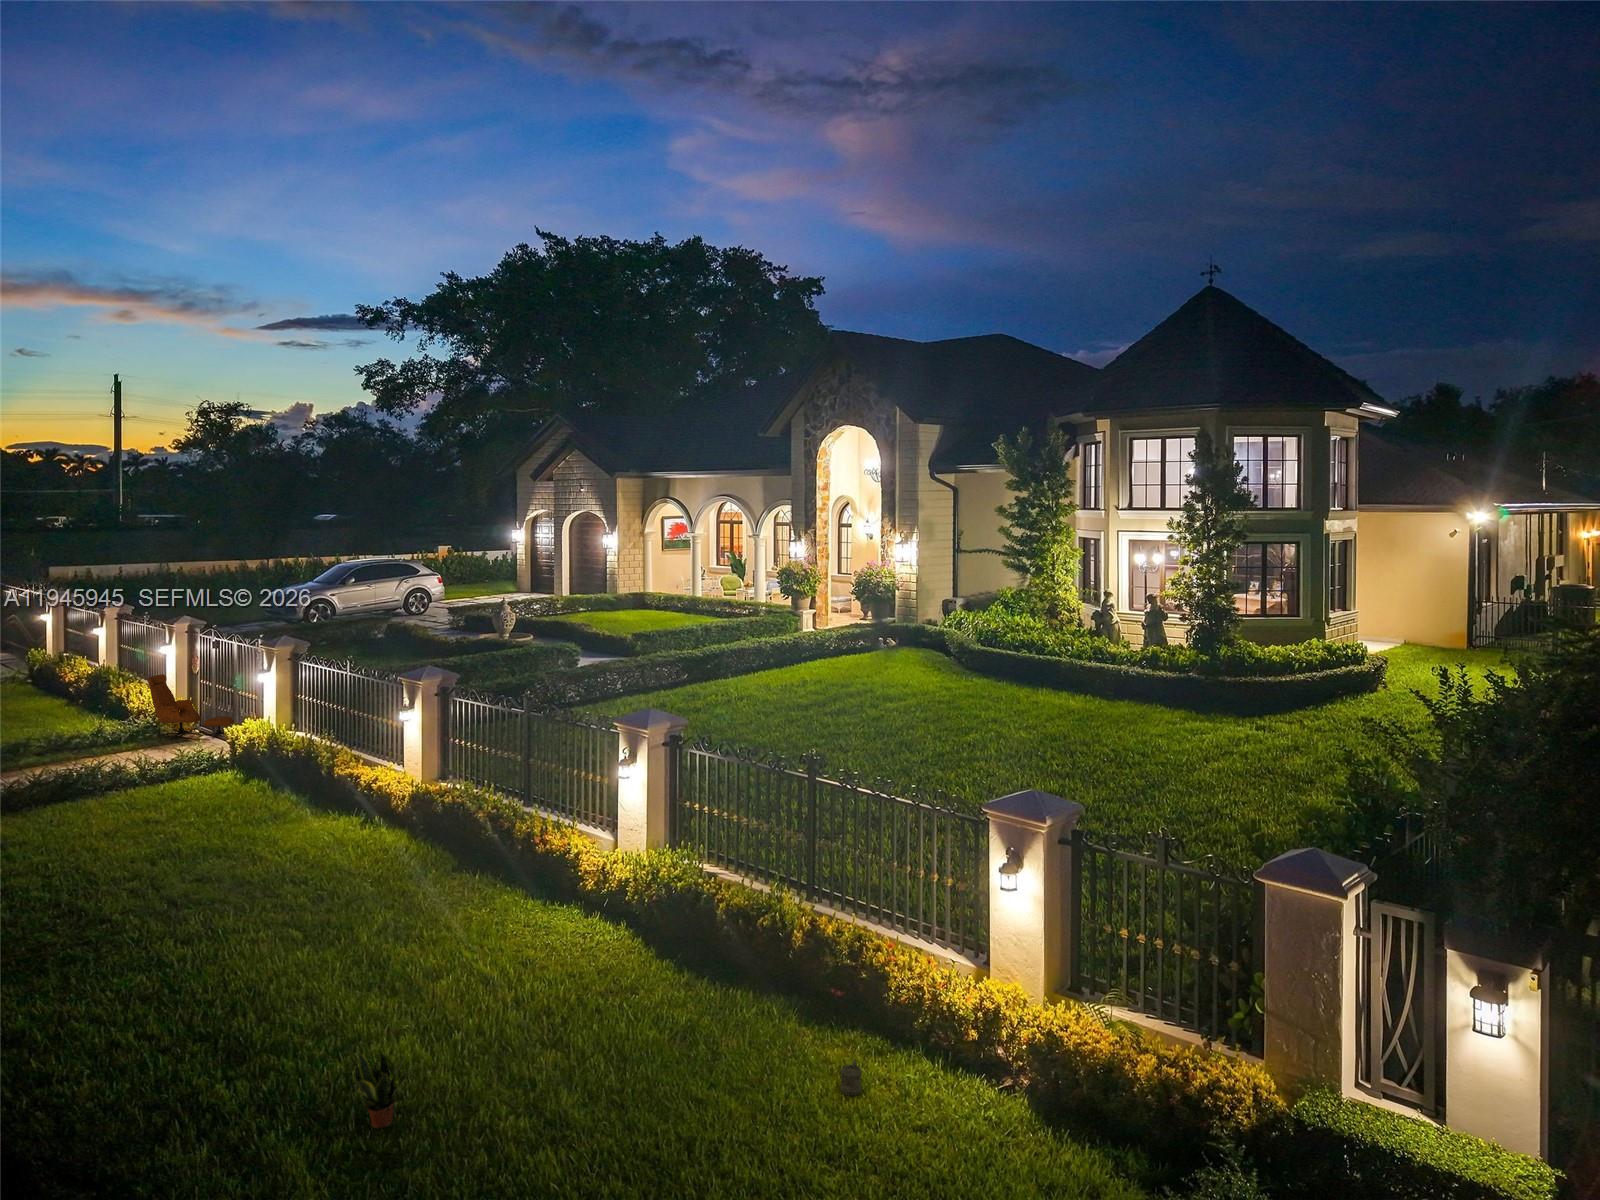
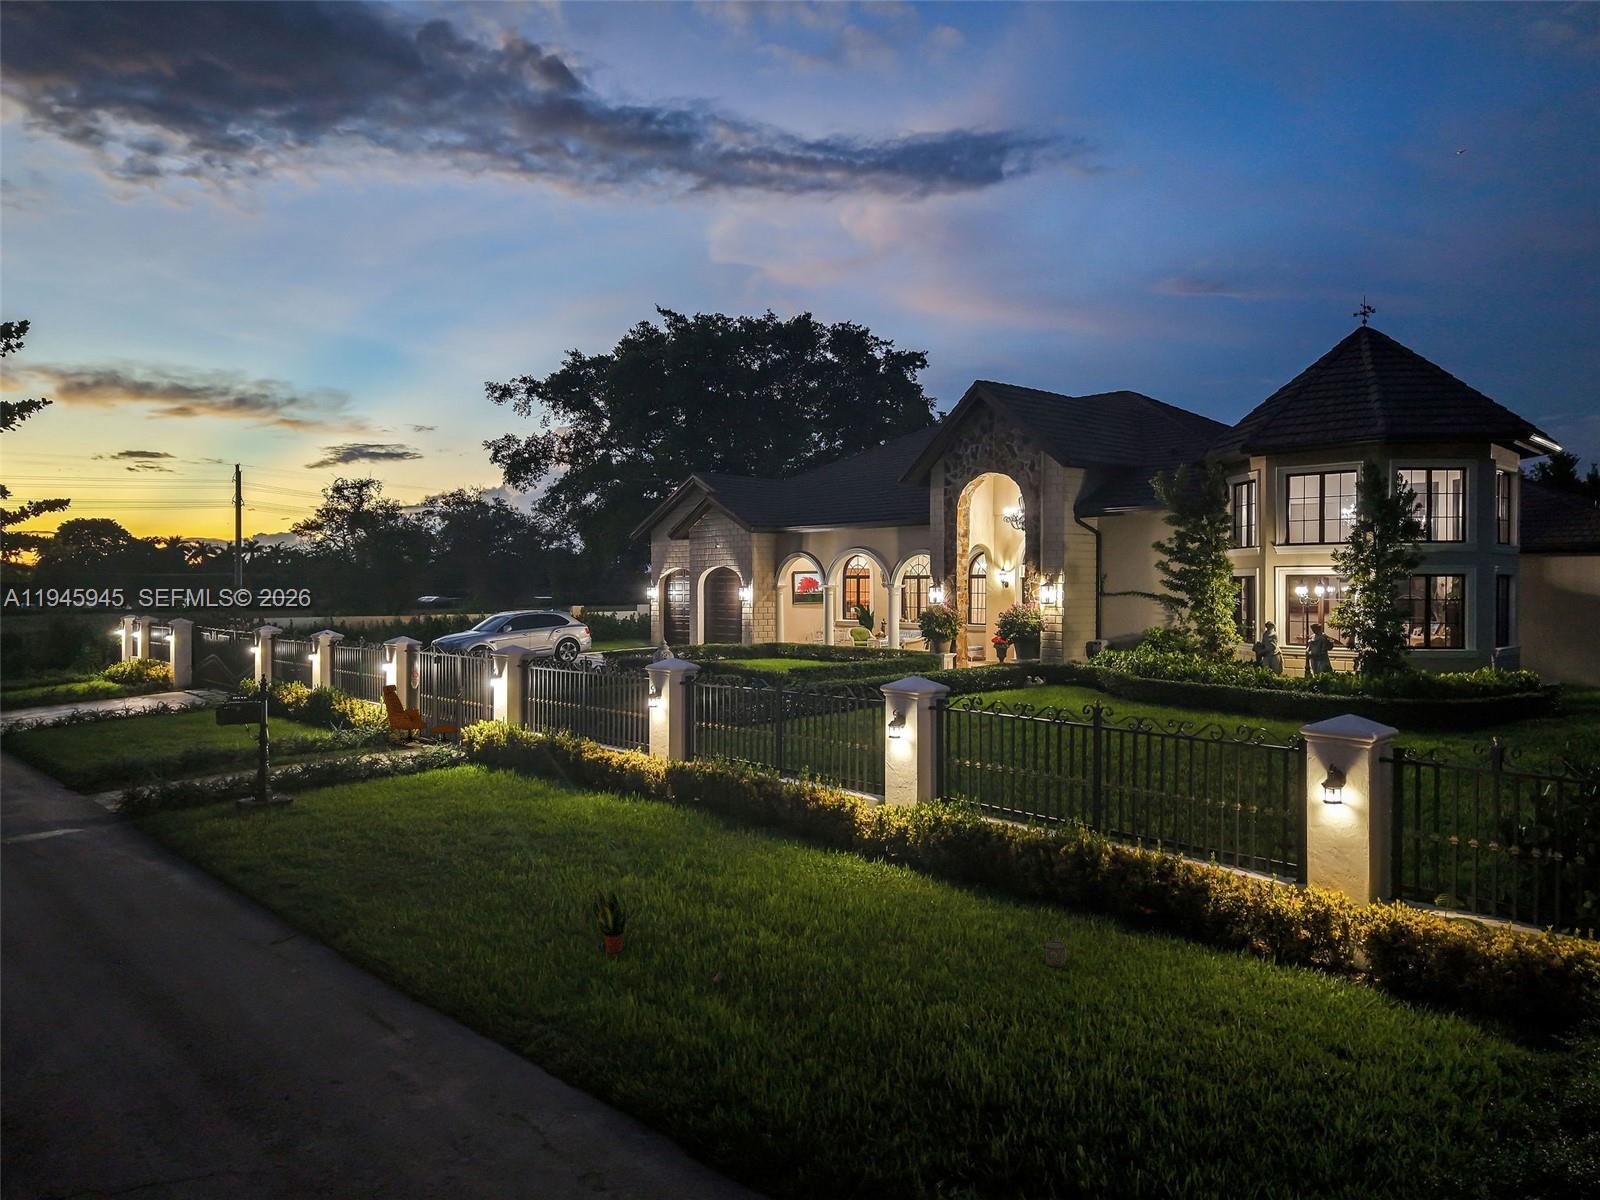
potted plant: present [354,1052,406,1128] -> present [593,889,635,953]
watering can: present [841,1059,862,1096] -> present [1045,938,1066,967]

